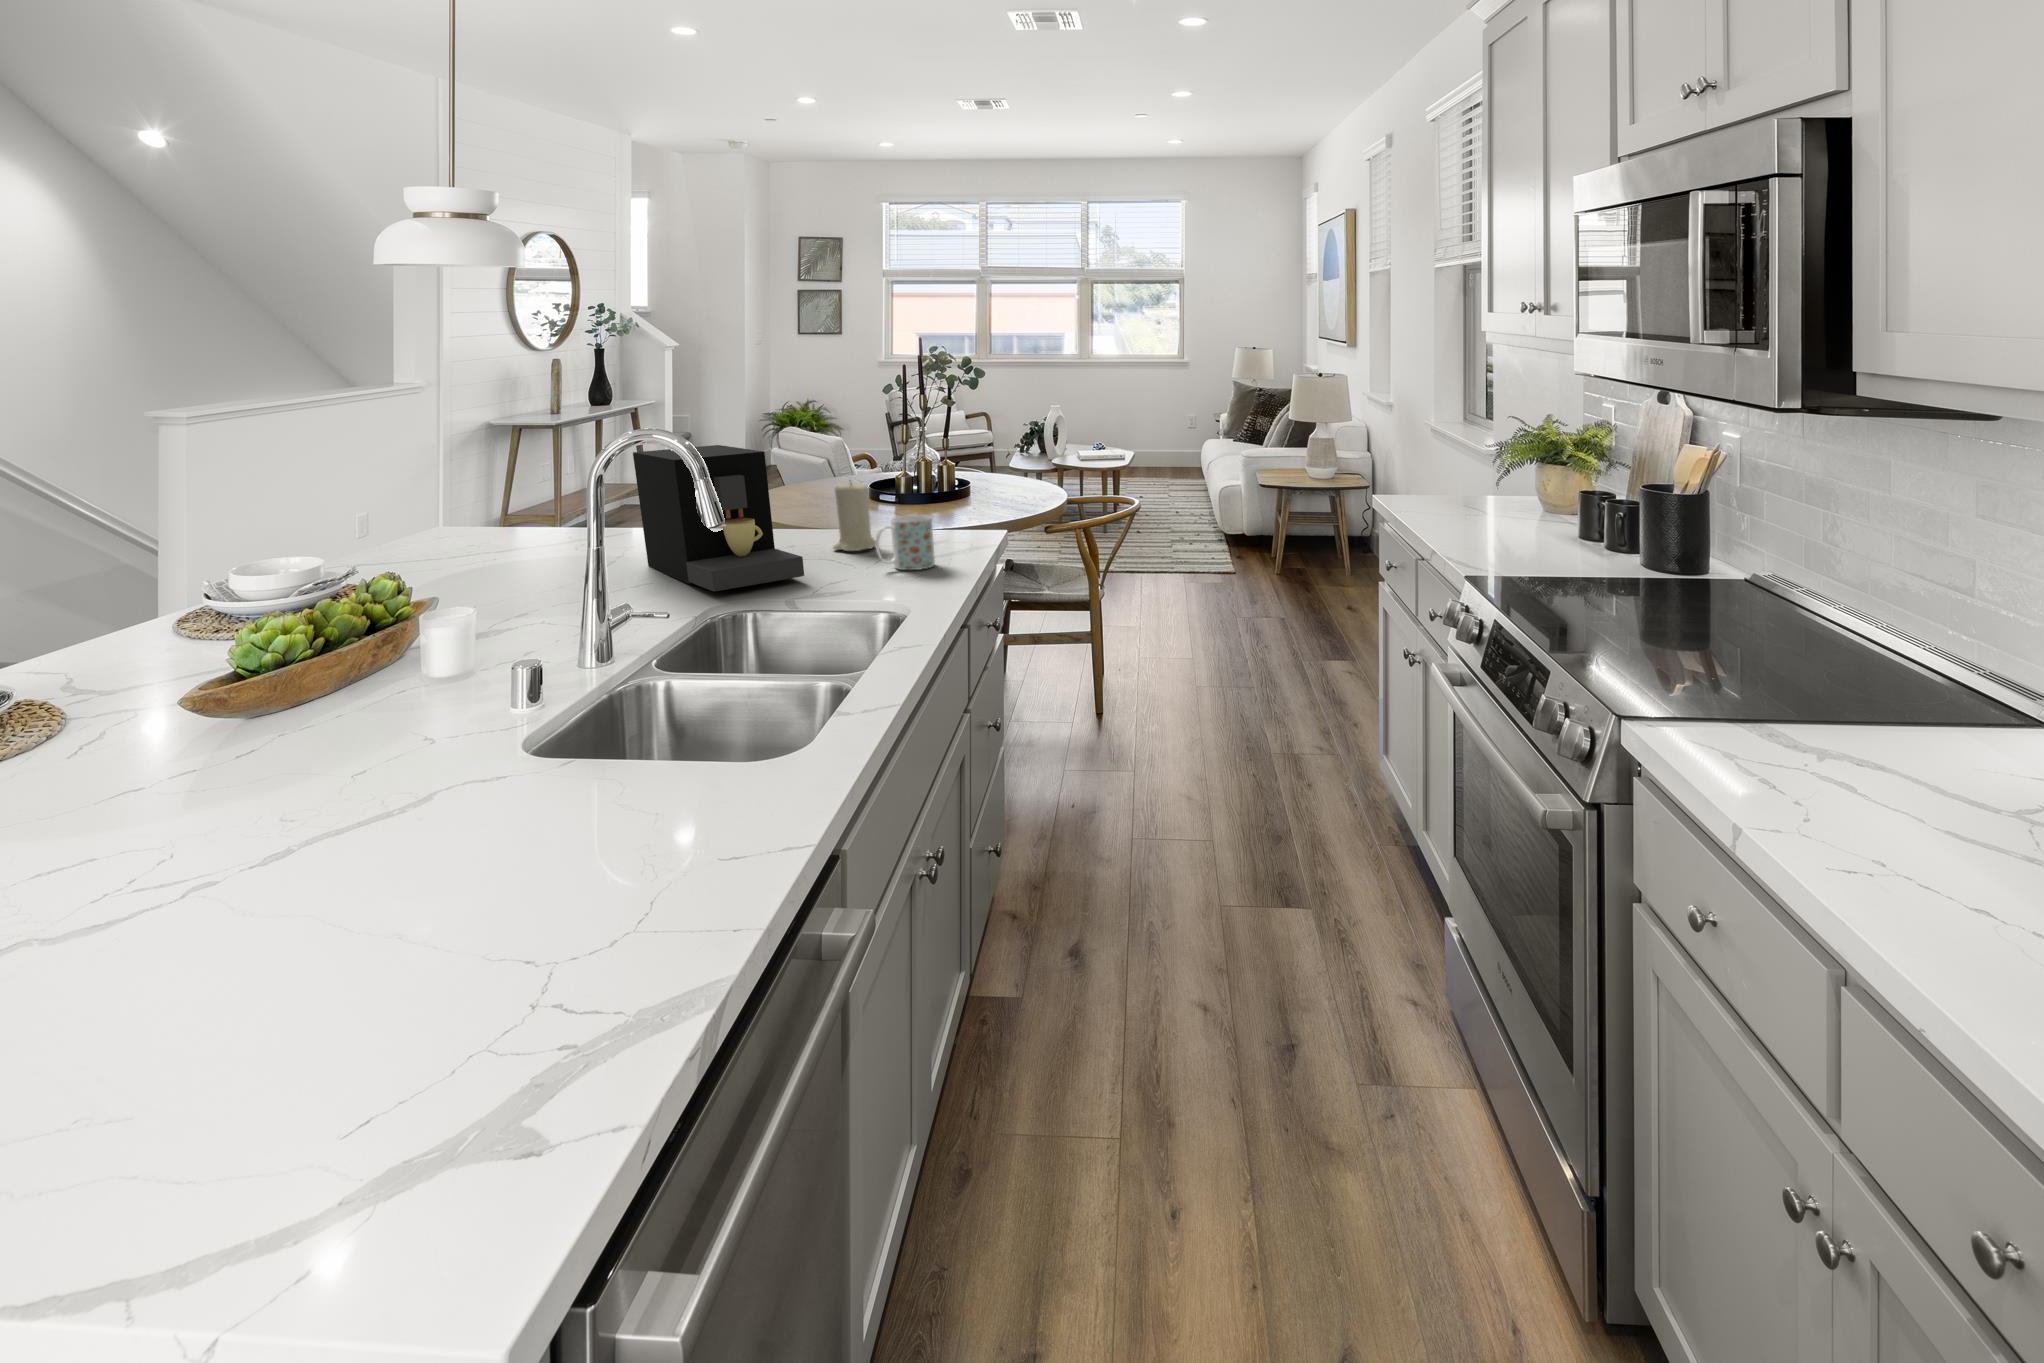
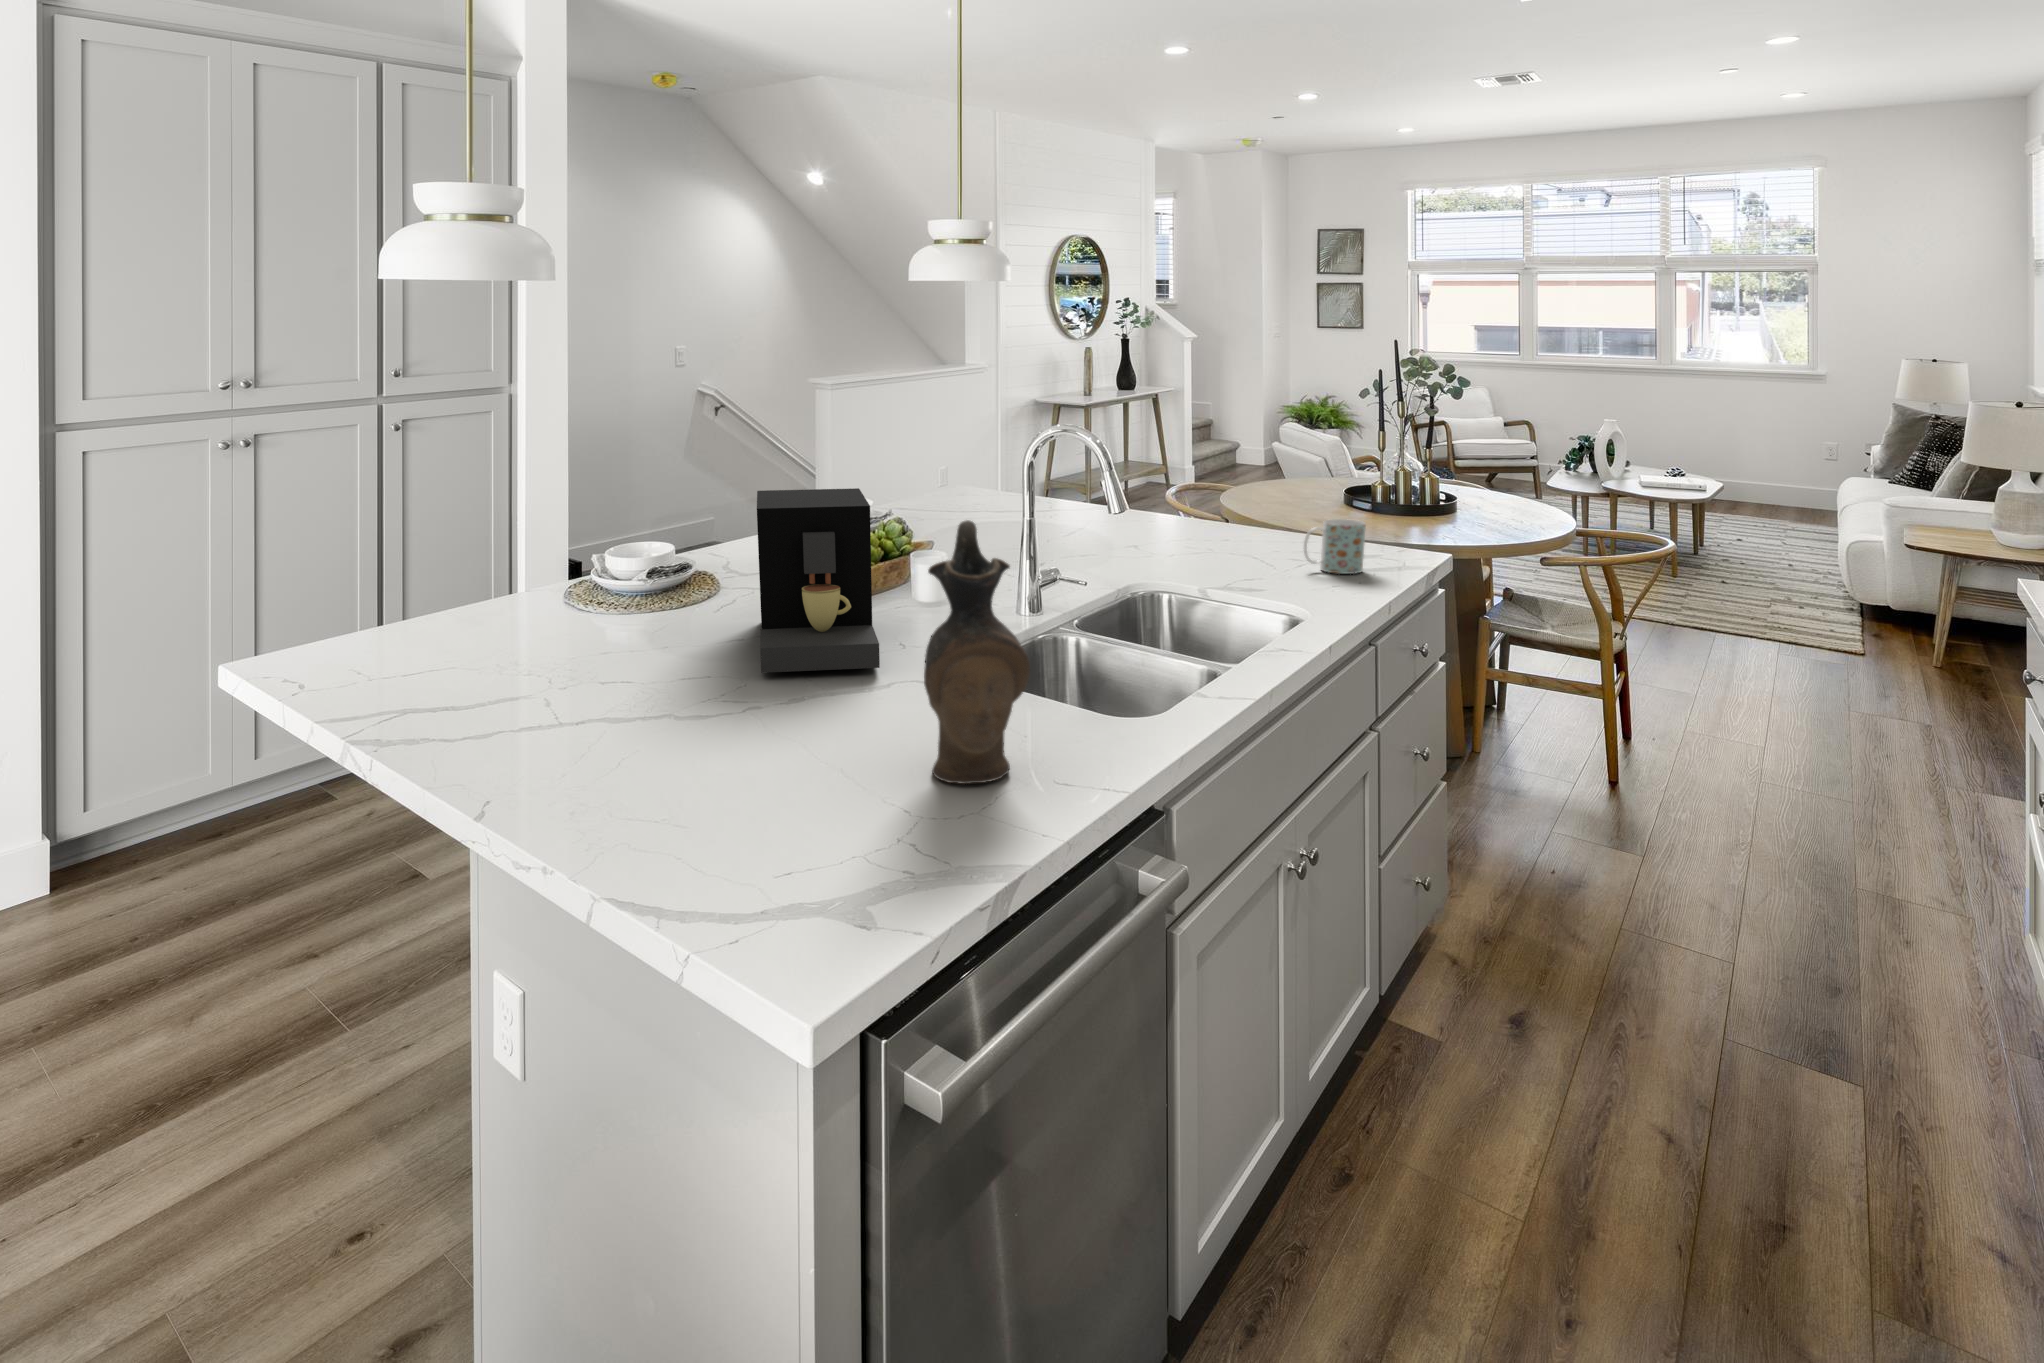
coffee maker: present [633,445,804,591] -> present [757,488,880,673]
candle: present [833,480,876,551] -> none [1268,479,1314,550]
ceramic pitcher: none [477,579,657,943] -> present [924,520,1030,784]

